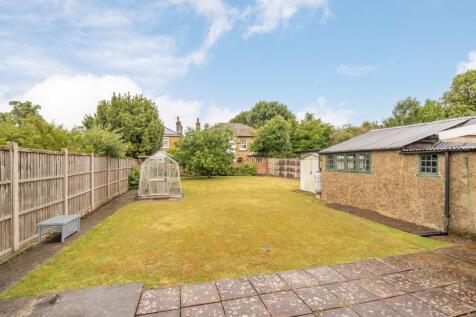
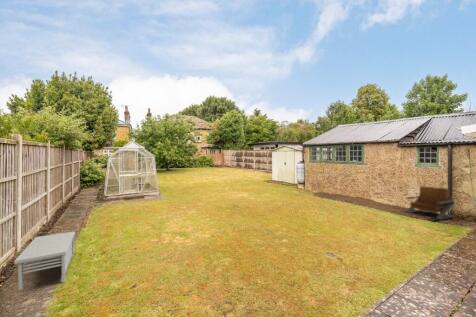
lounge chair: none [397,198,450,235] -> present [407,186,455,220]

